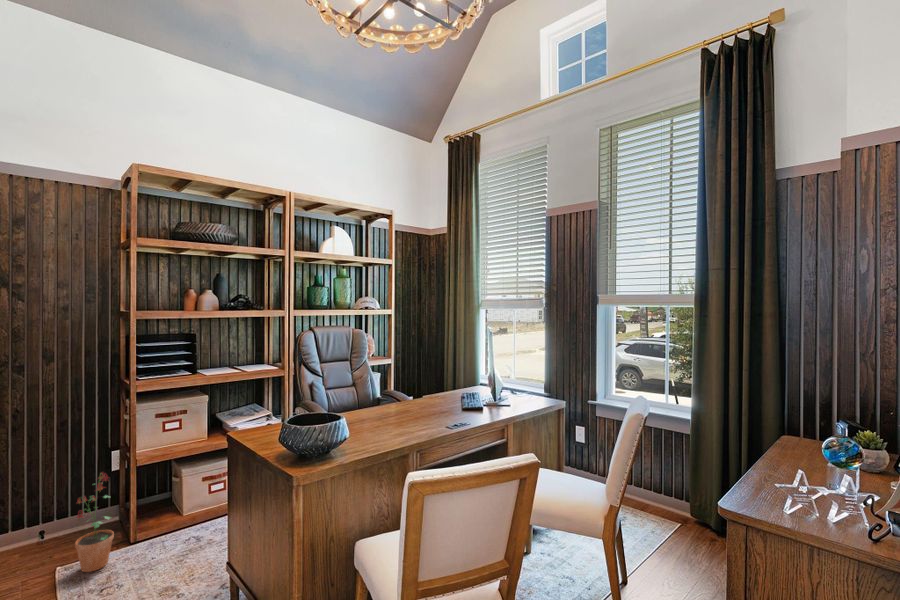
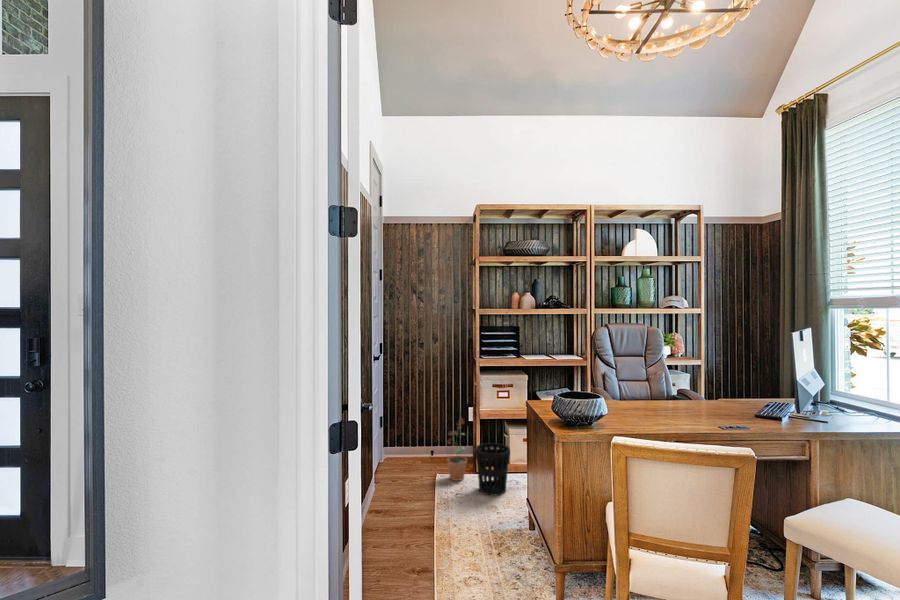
wastebasket: none [132,496,190,577] -> present [475,443,510,496]

